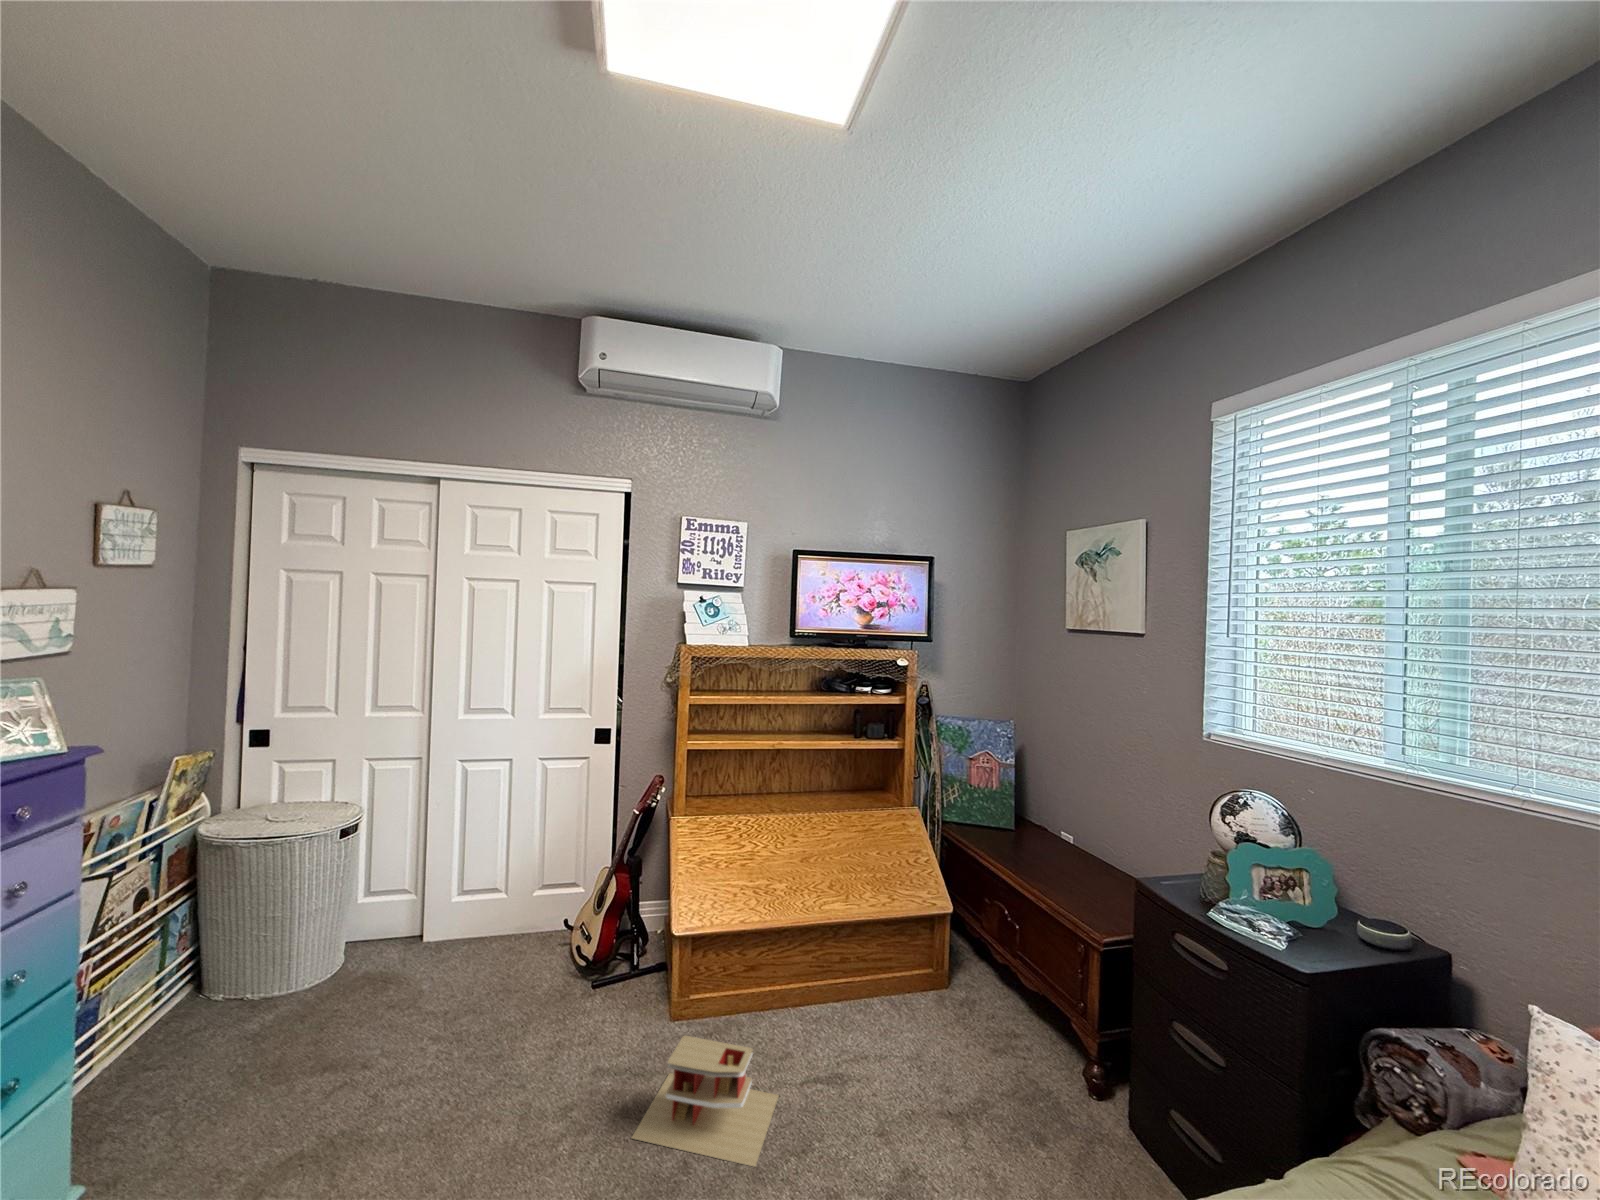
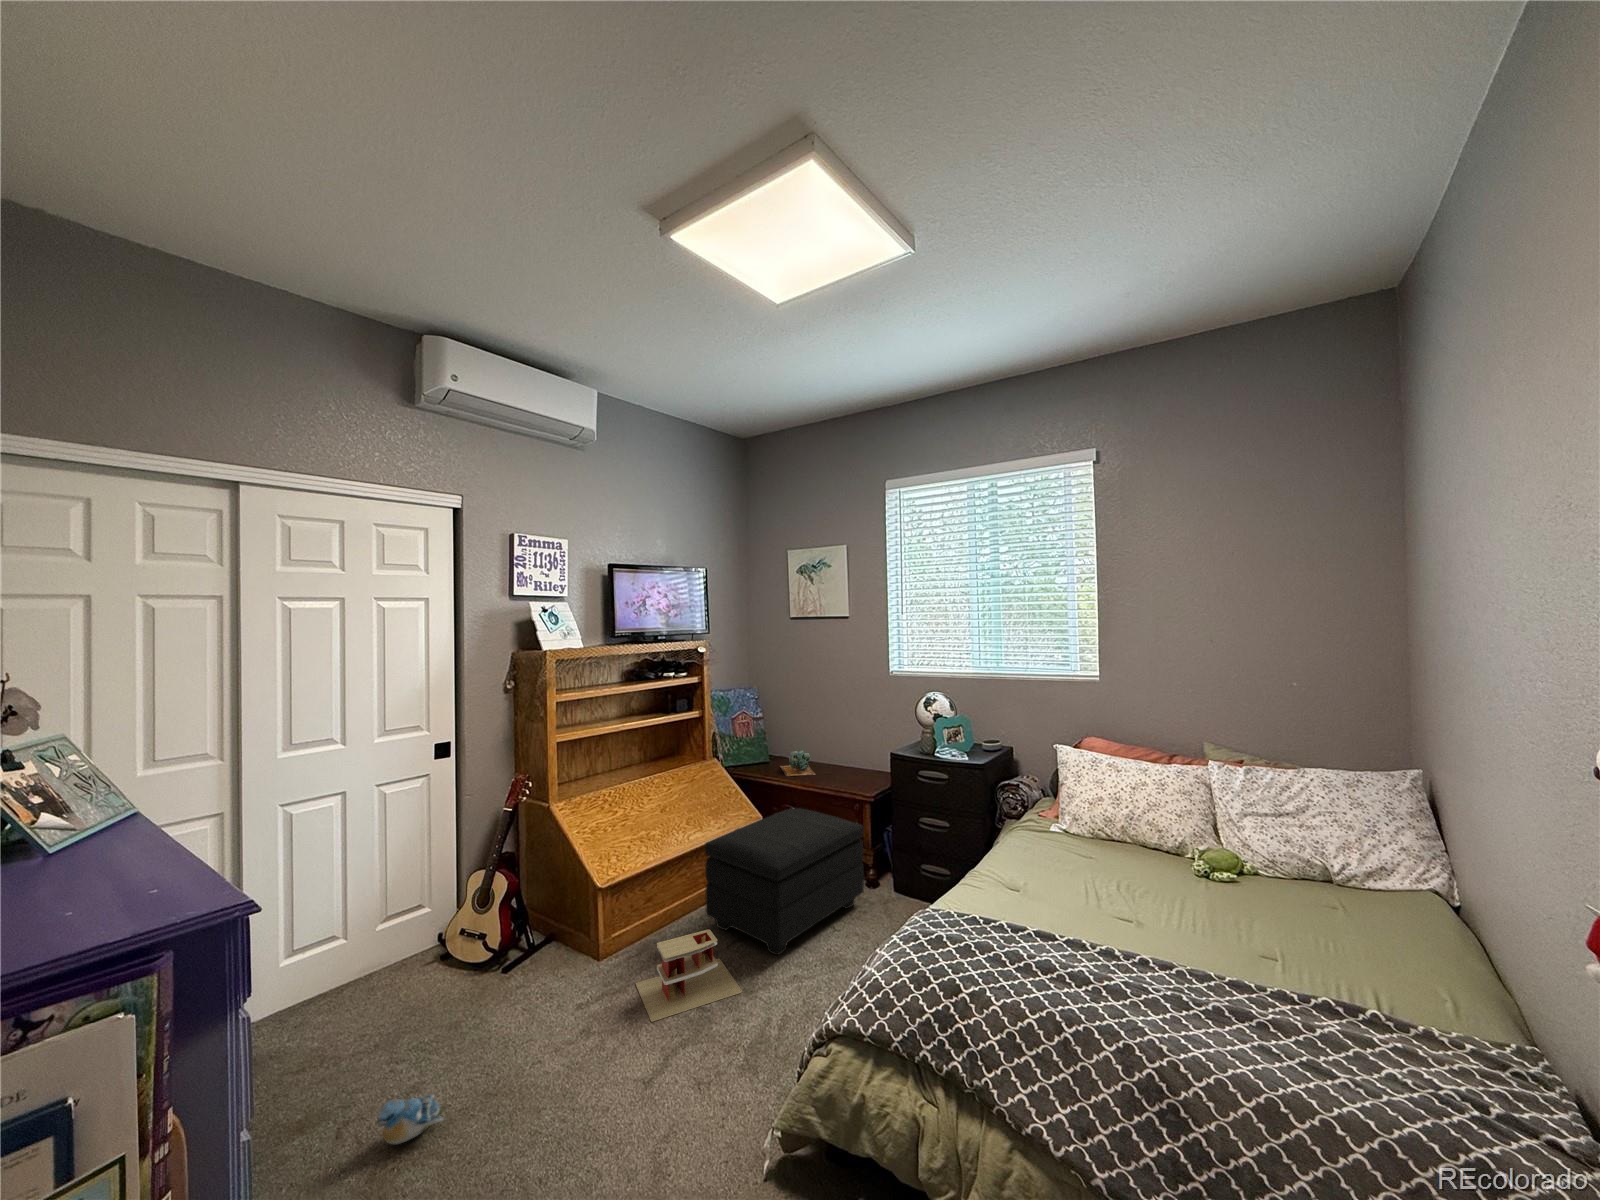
succulent plant: none [1010,828,1065,874] -> present [780,751,816,777]
footstool: none [807,915,1060,1137] -> present [705,807,864,956]
plush toy: none [336,1080,405,1130] -> present [376,1095,446,1145]

